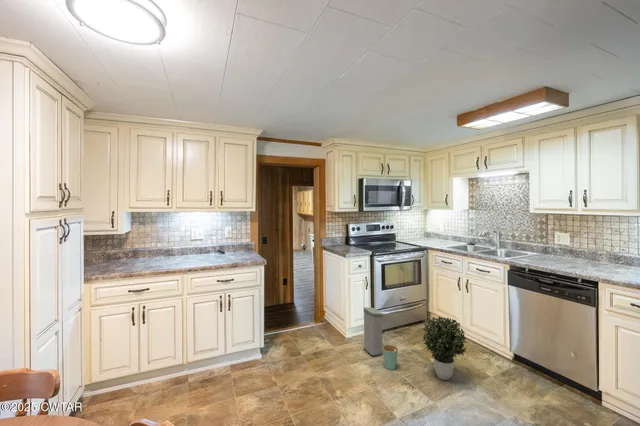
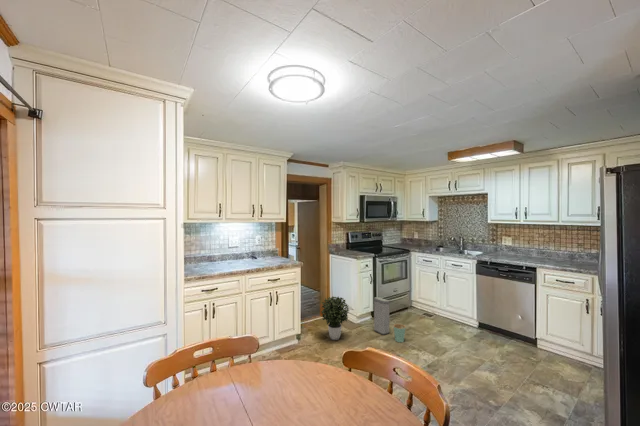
potted plant: present [423,317,467,380] -> present [321,297,349,340]

